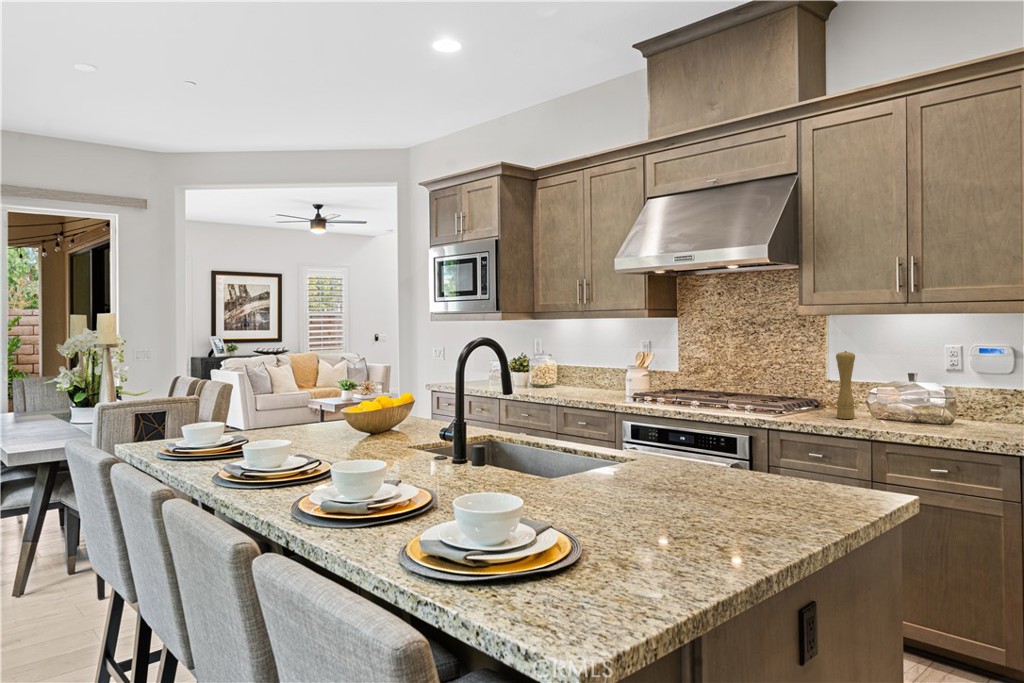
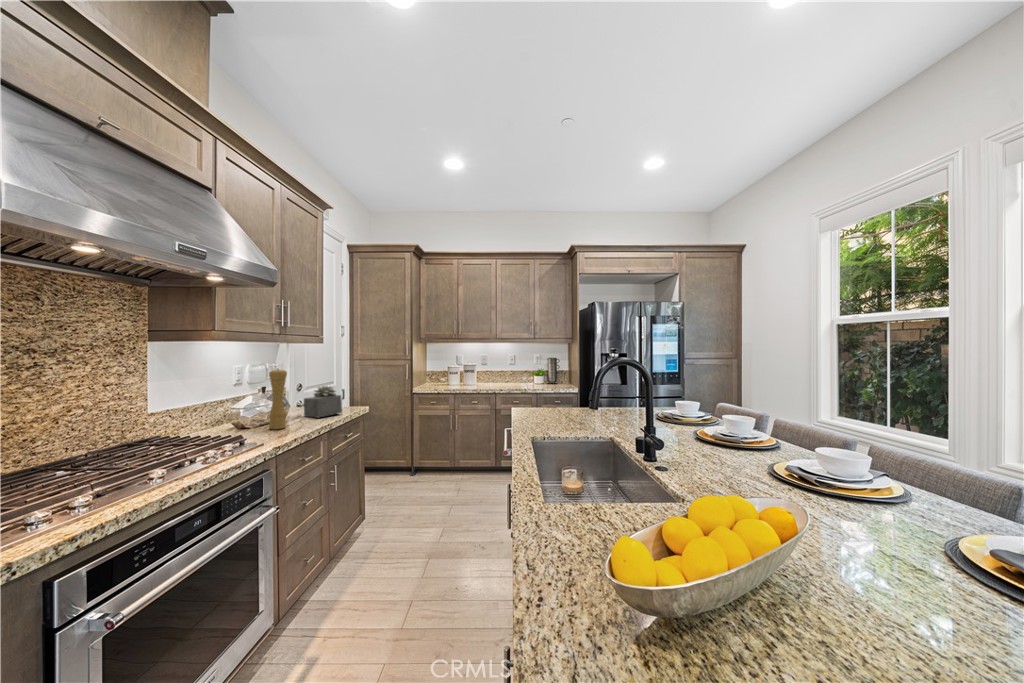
succulent plant: none [907,384,967,431] -> present [304,386,342,417]

